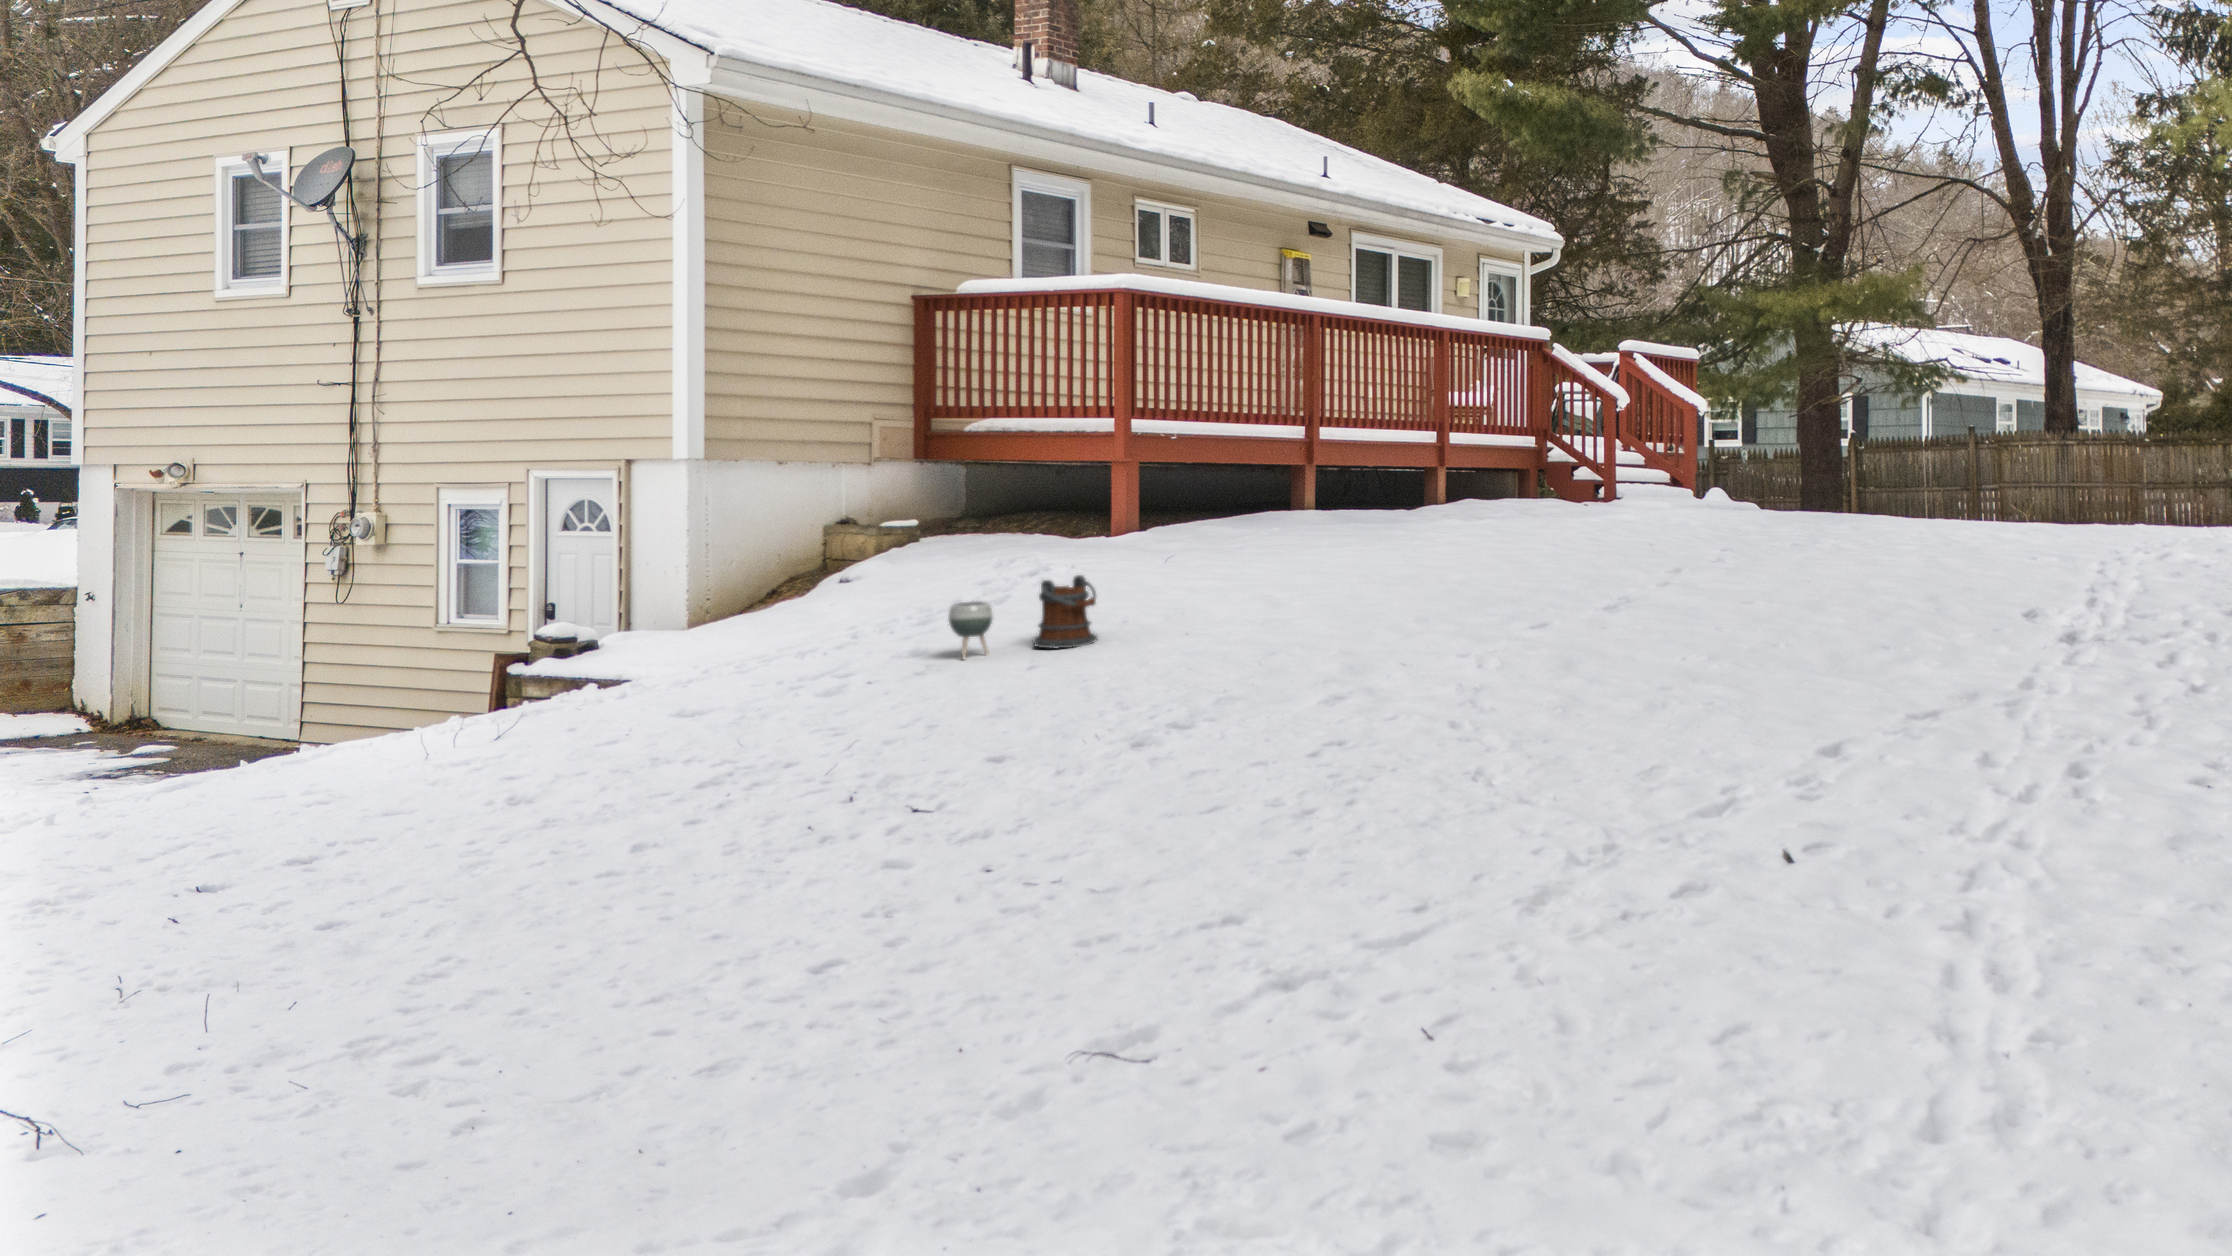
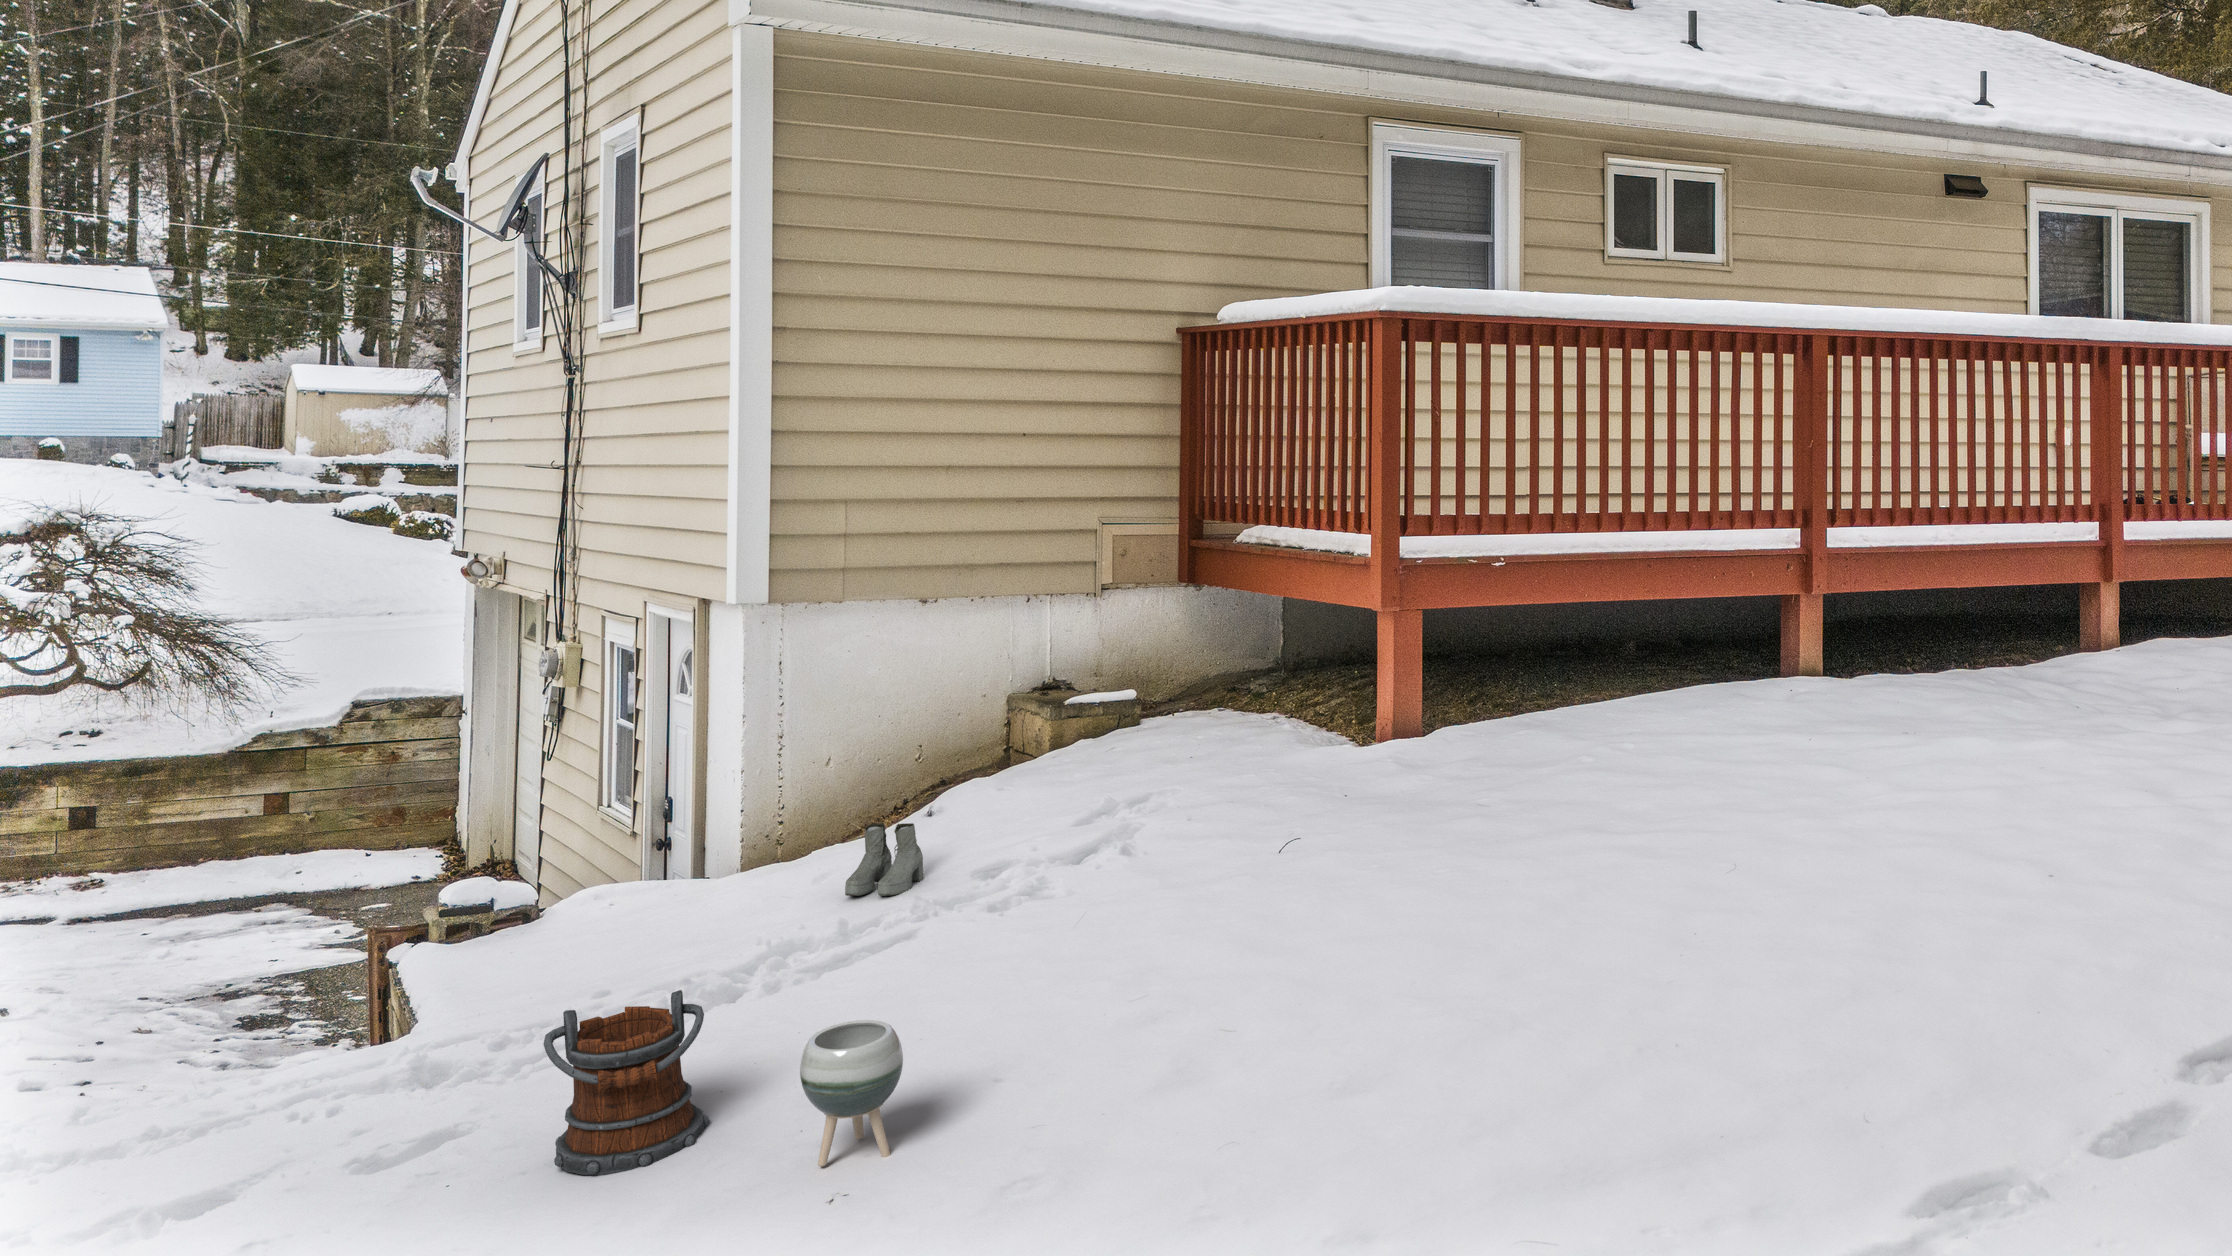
boots: none [917,574,952,613] -> present [845,823,923,896]
planter: present [948,601,993,658] -> present [800,1020,903,1167]

